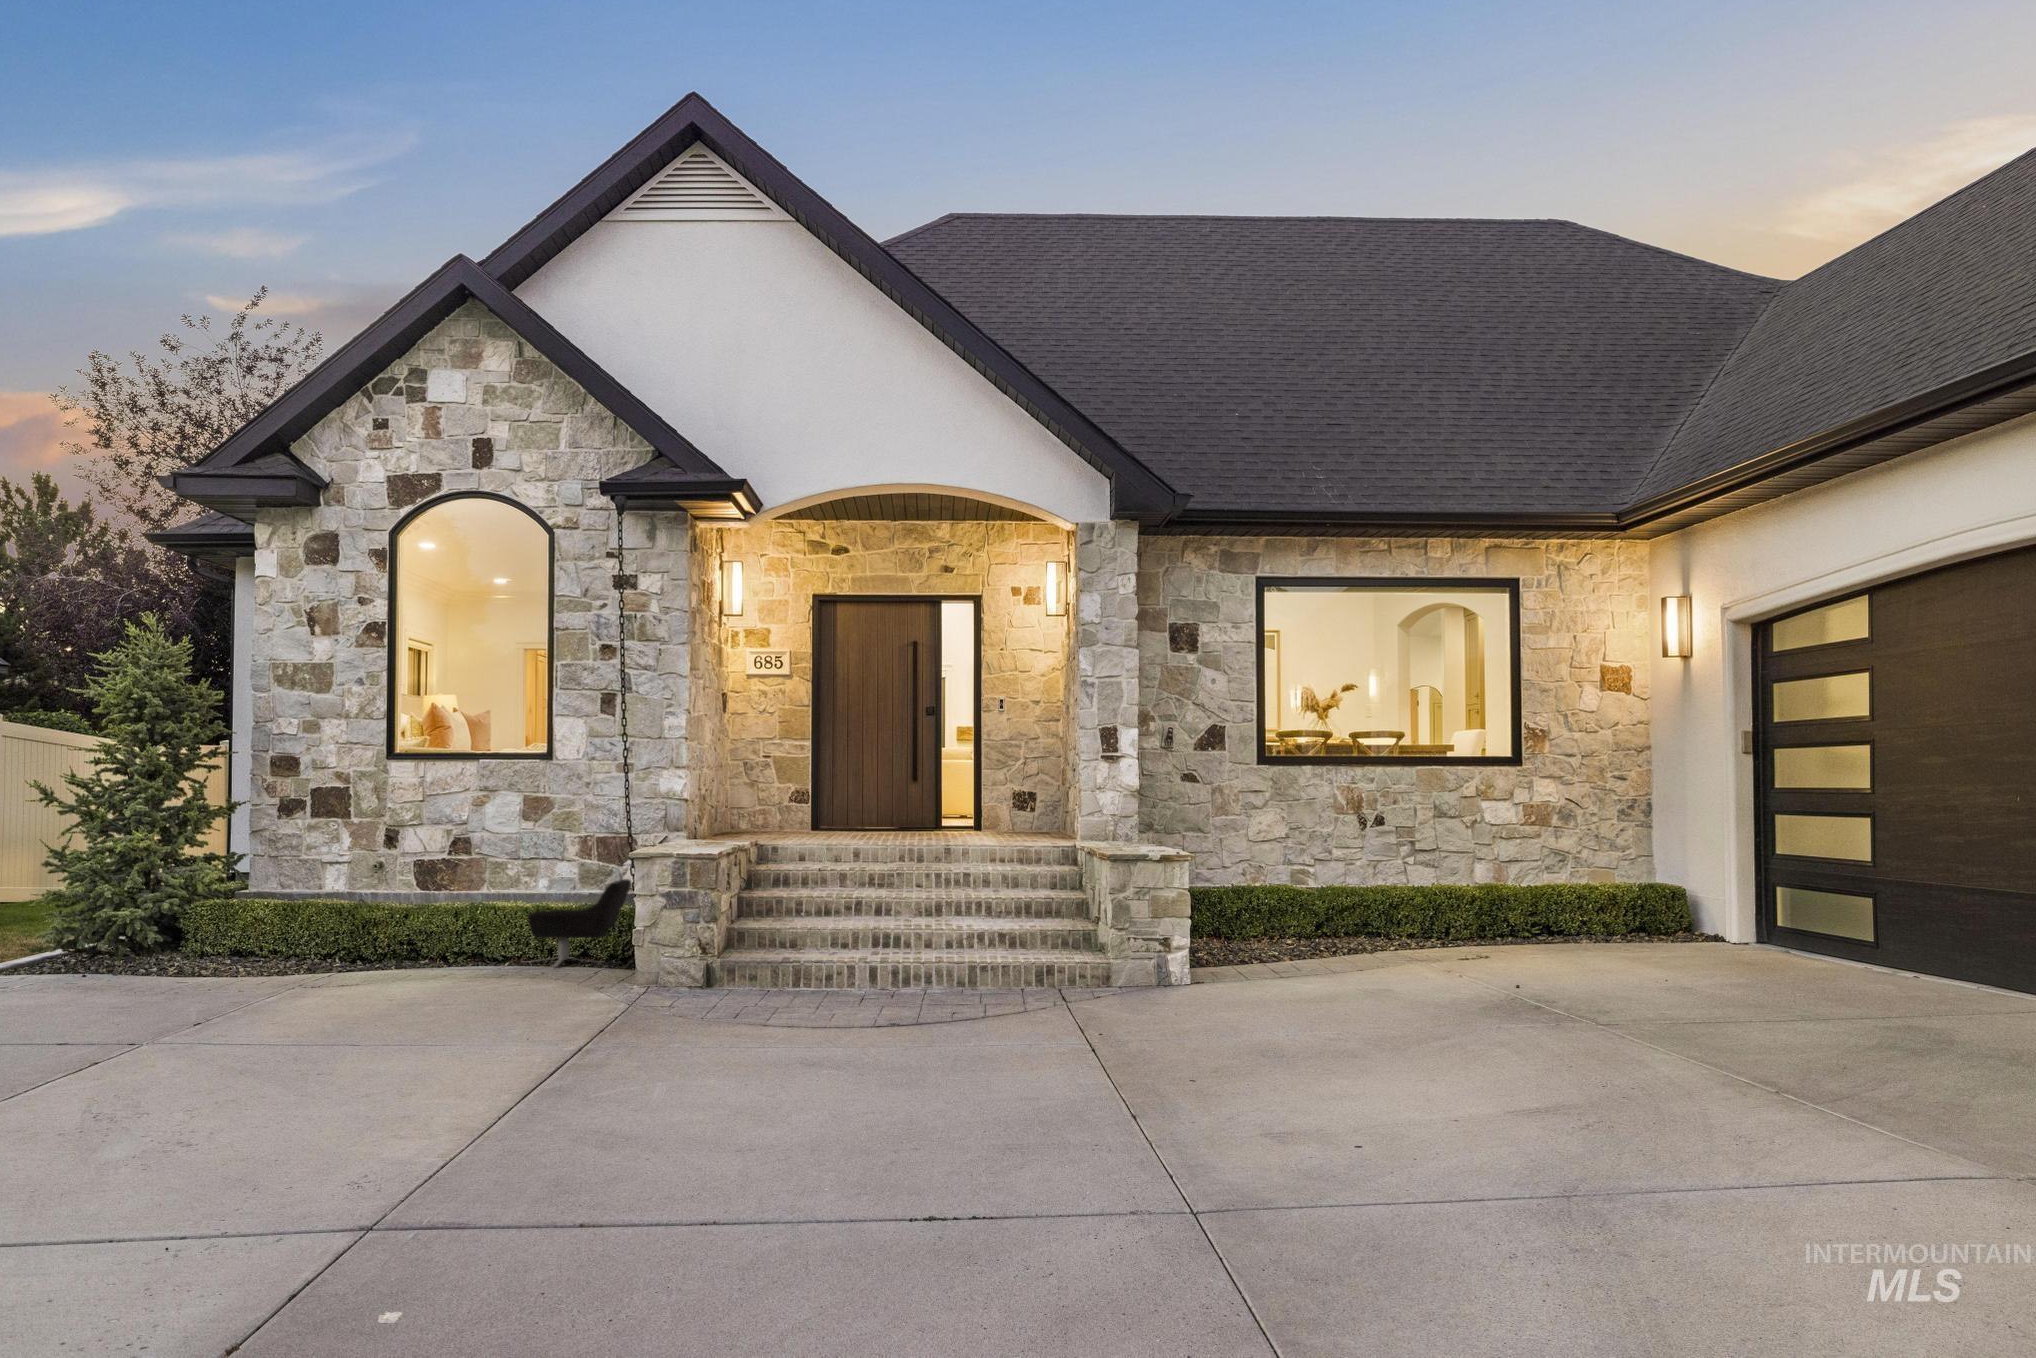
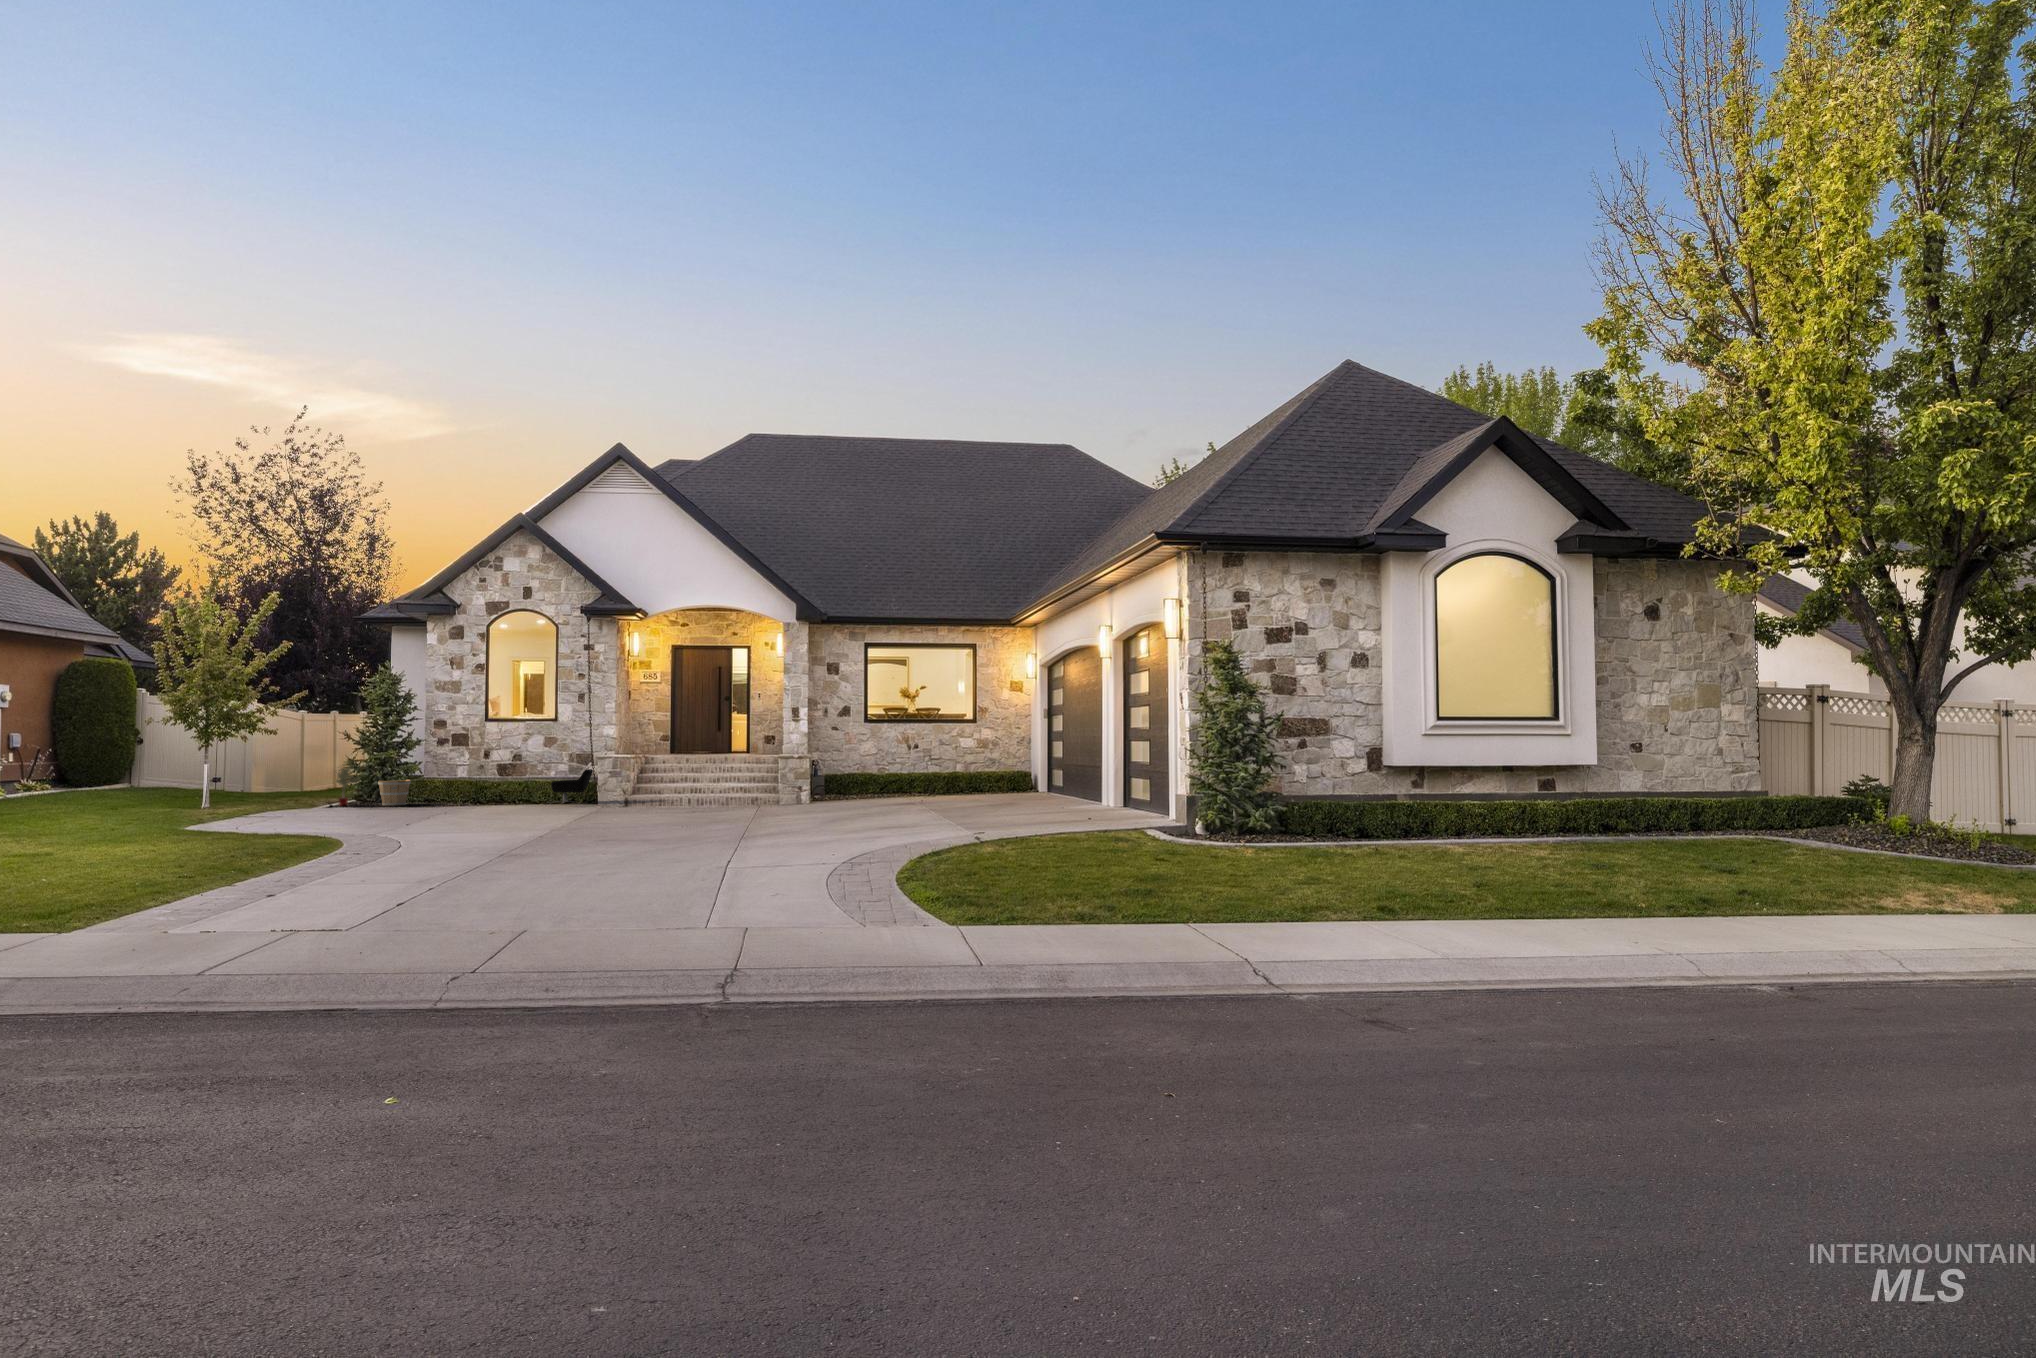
potted tree: none [33,857,97,963] -> present [336,764,359,806]
wooden bucket: none [129,900,211,966] -> present [378,780,411,806]

